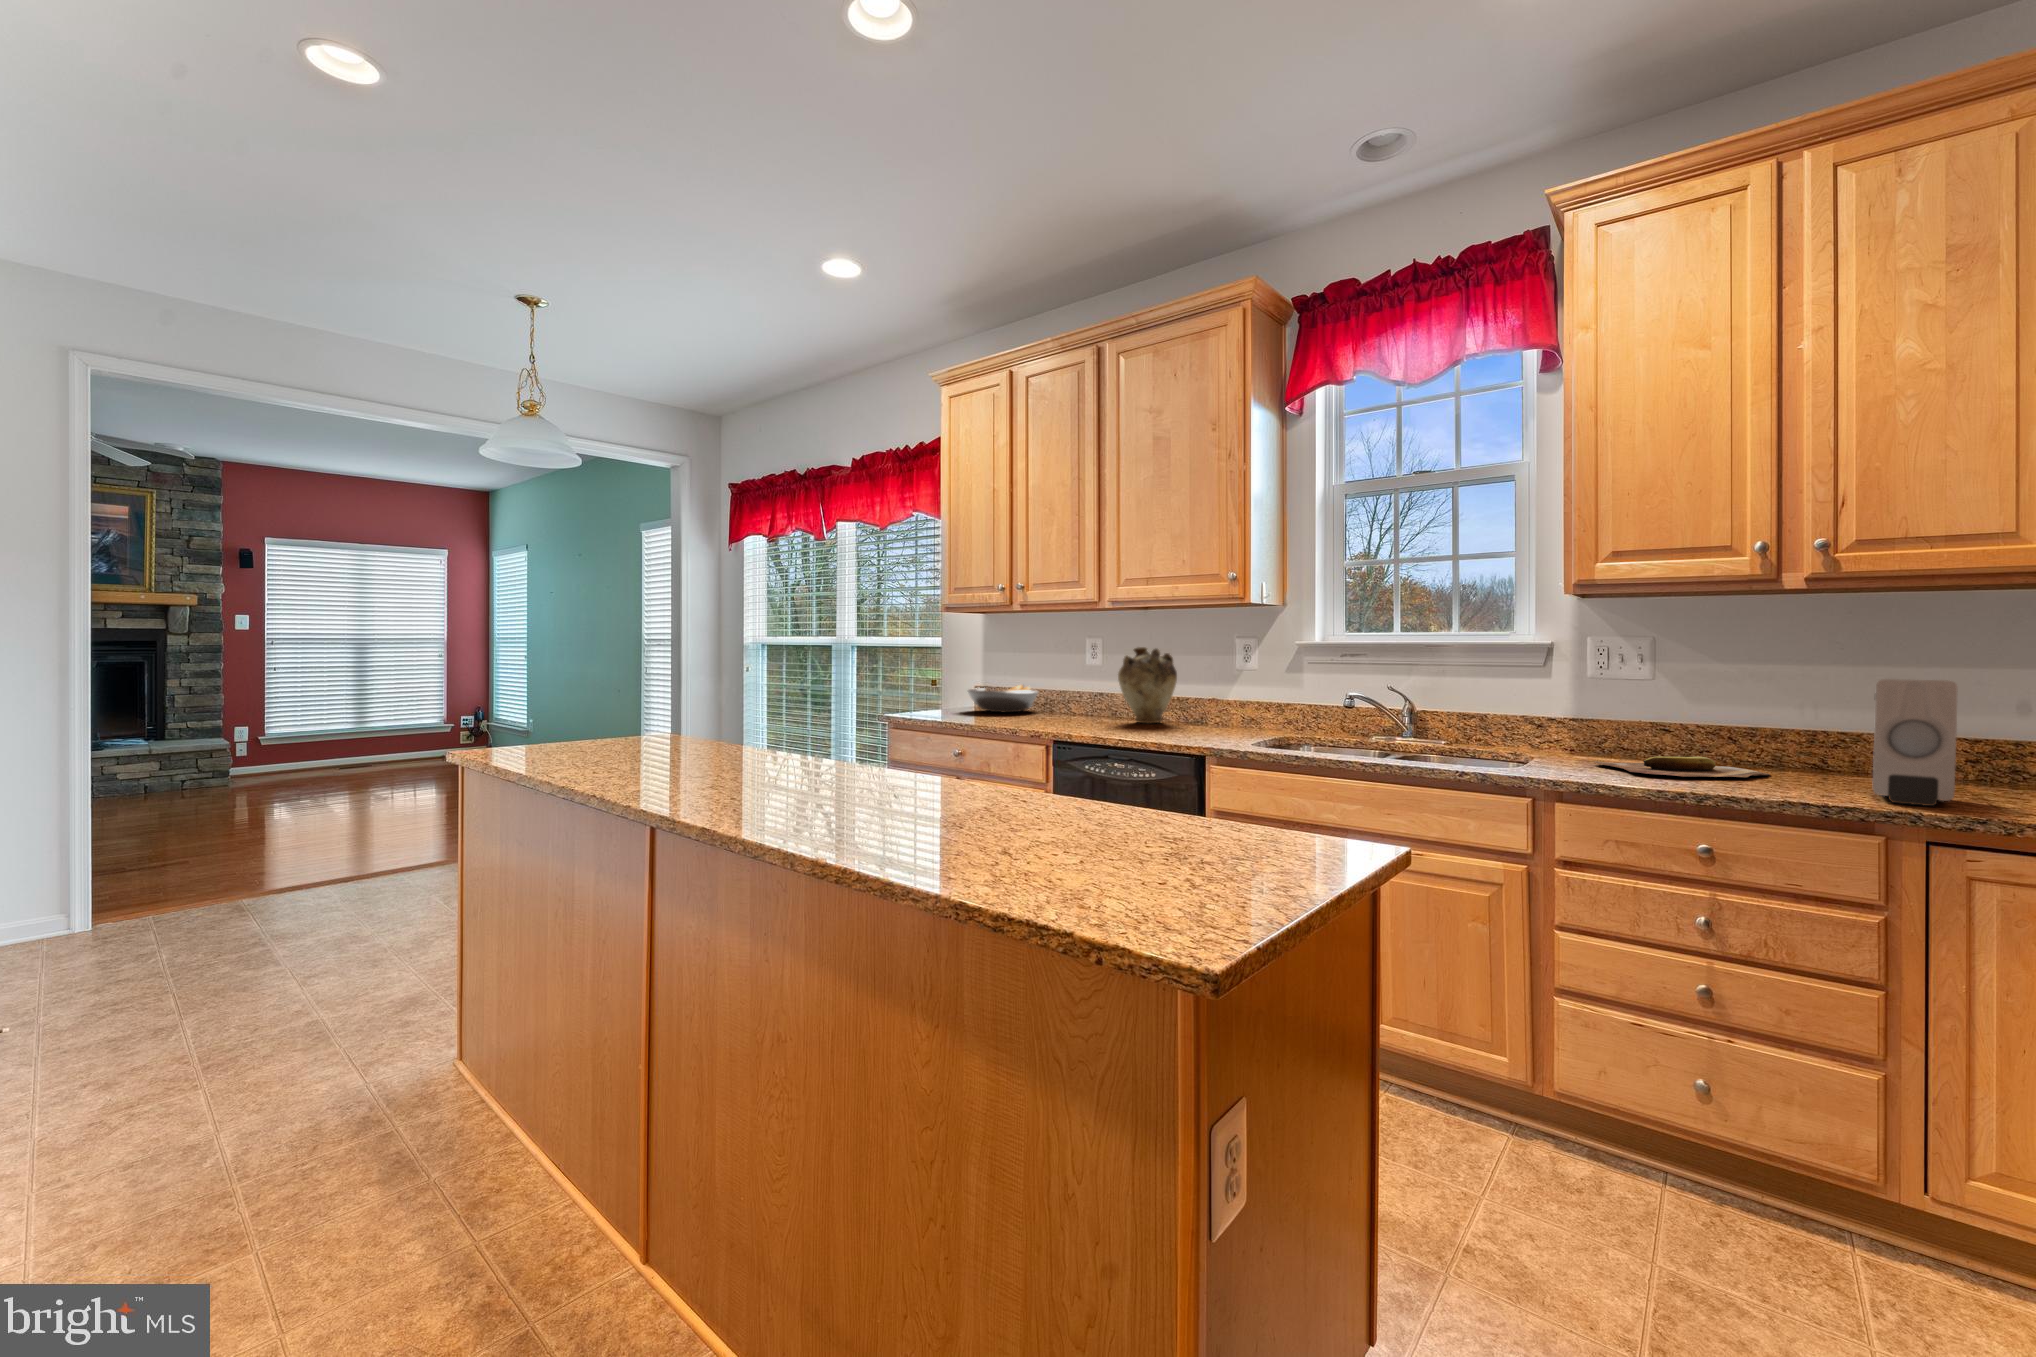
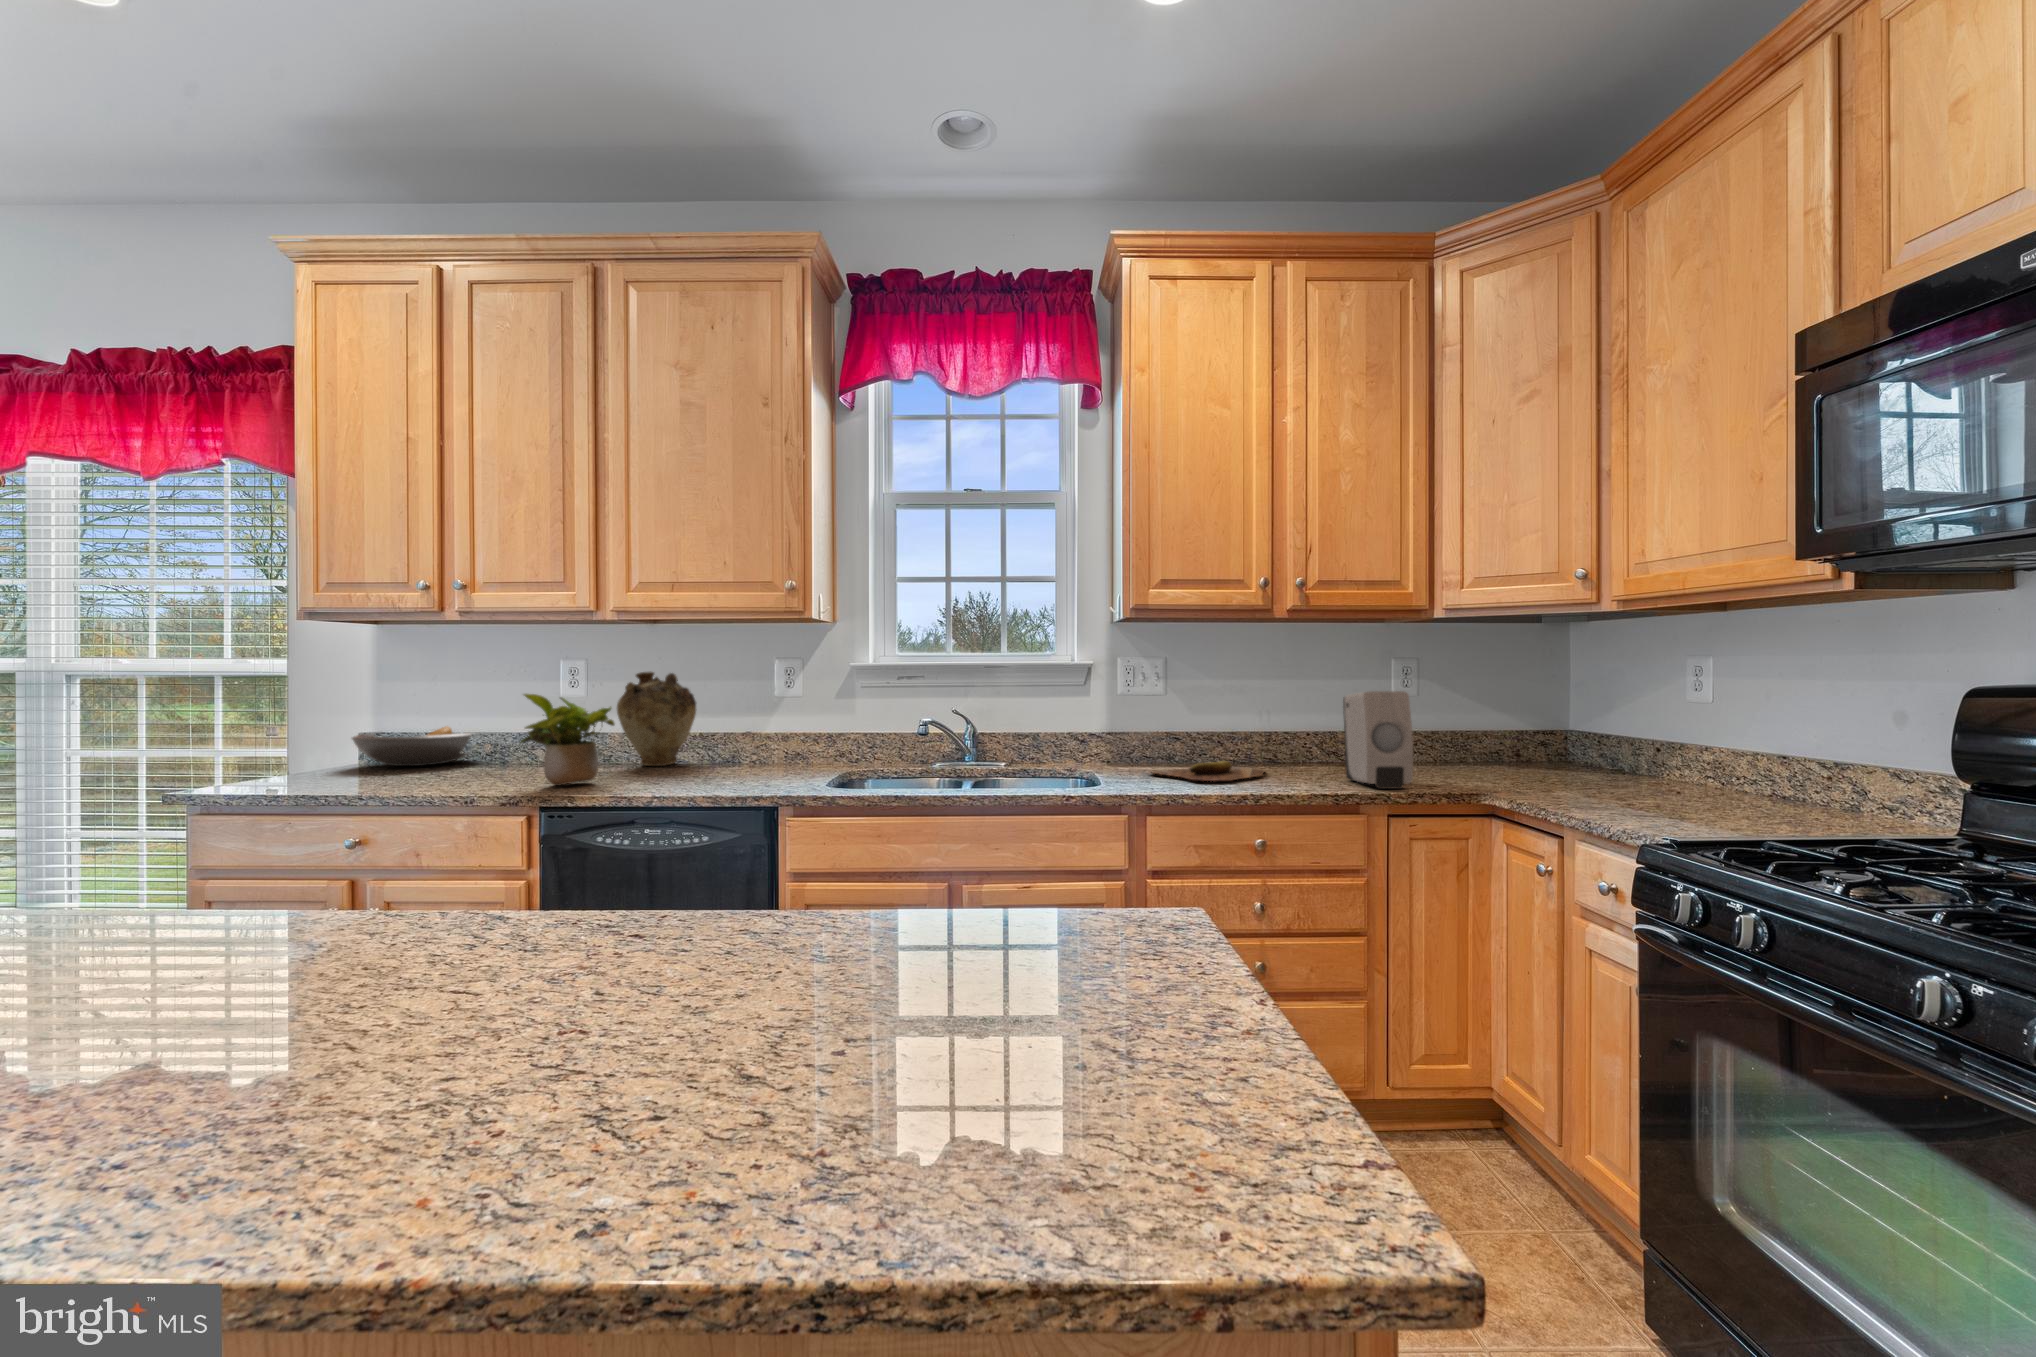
potted plant: none [1046,662,1108,730] -> present [520,694,615,786]

